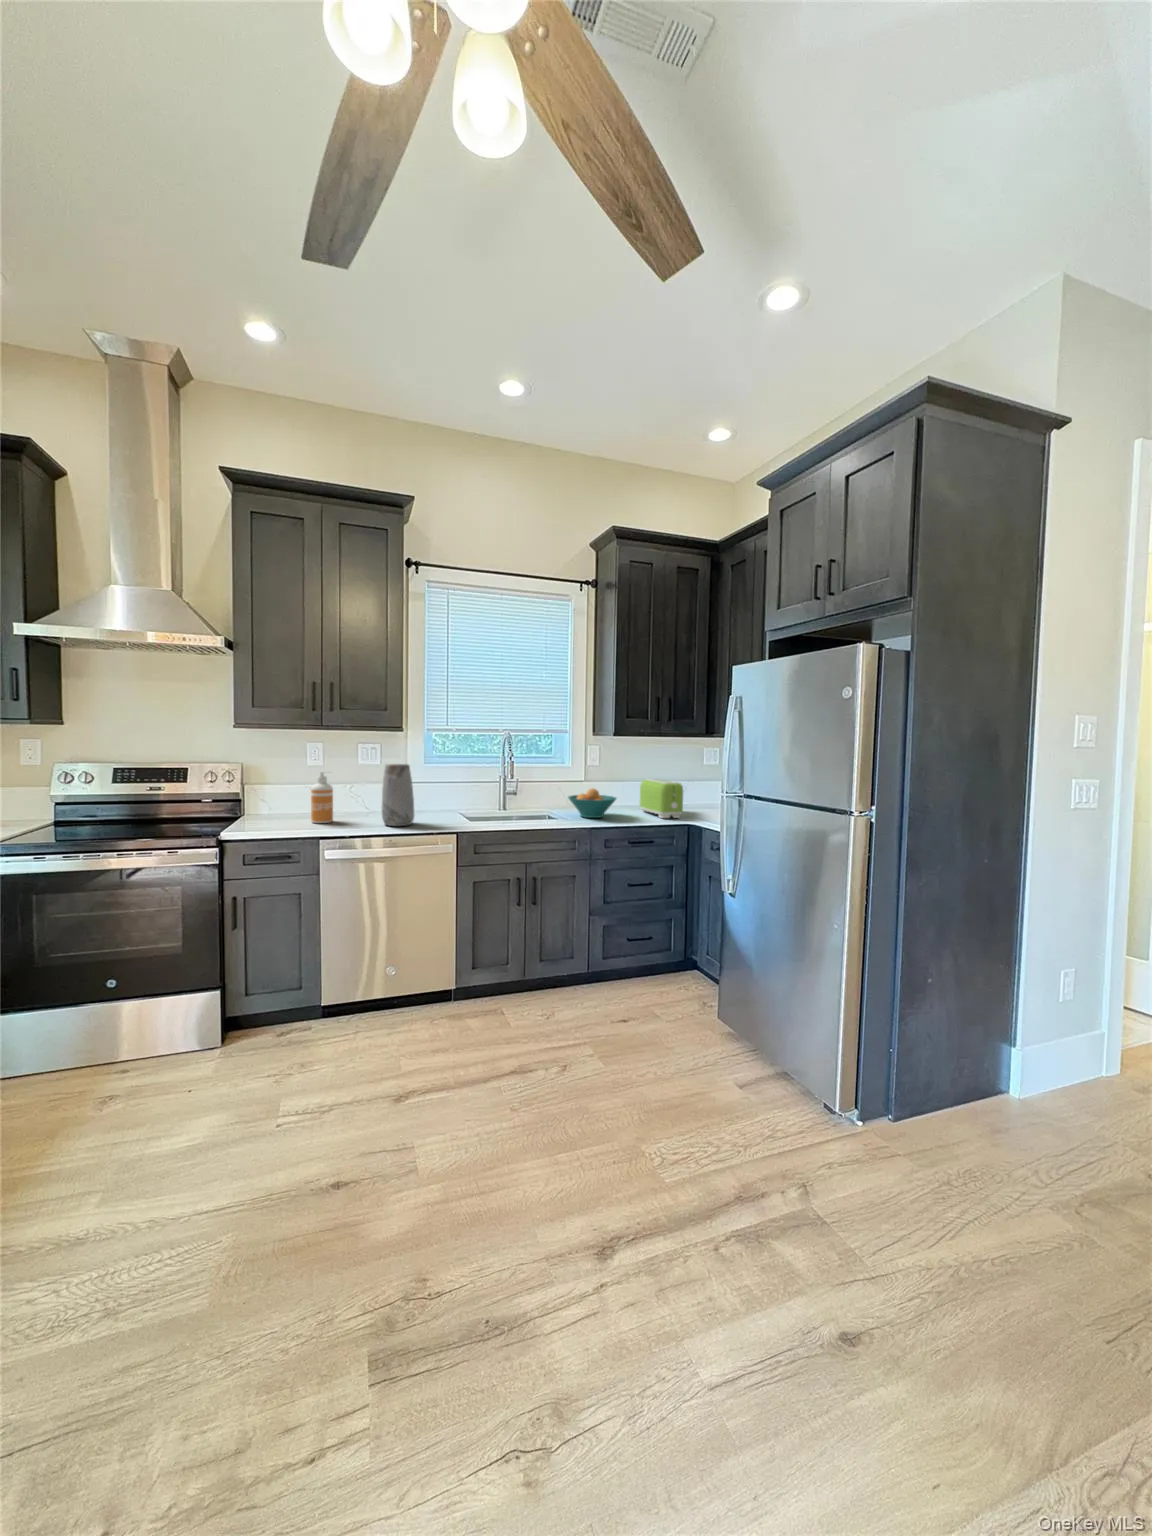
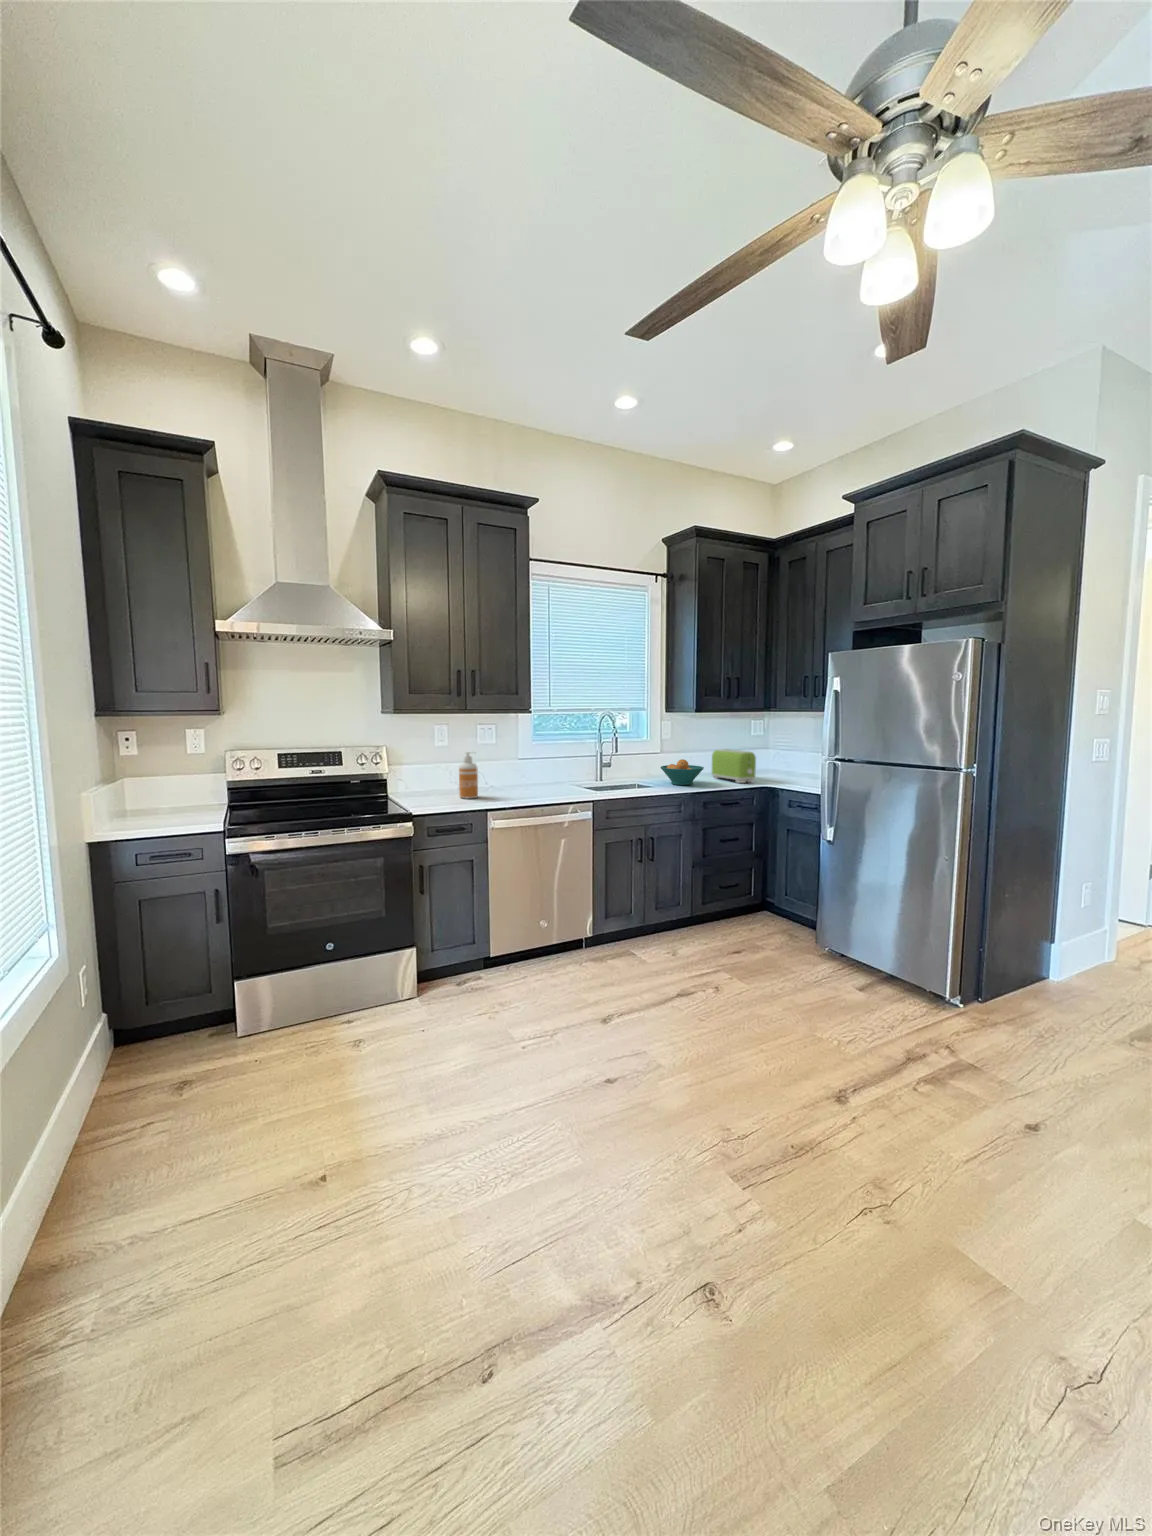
vase: present [382,764,414,826] -> none [522,743,550,798]

